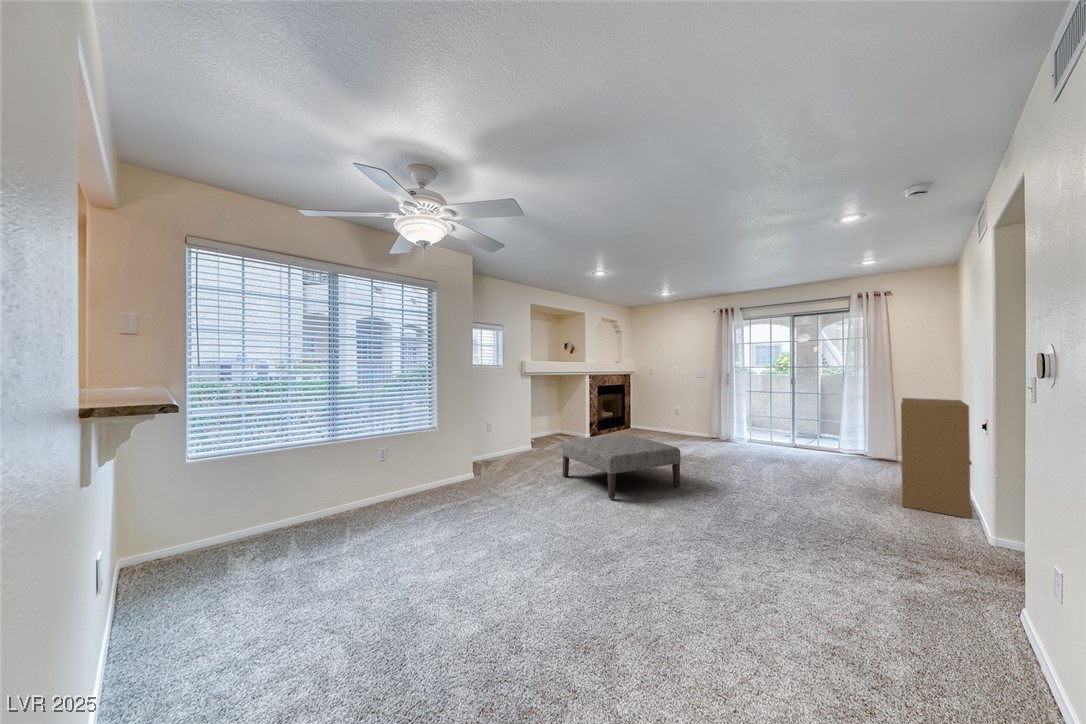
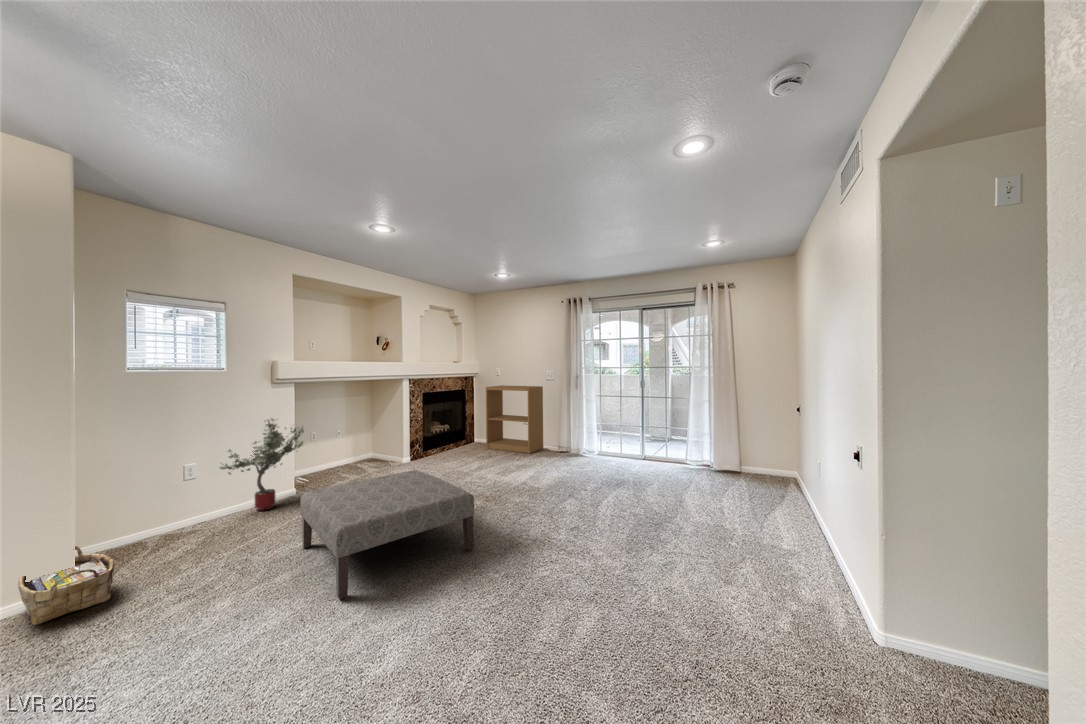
potted tree: none [496,397,538,458] -> present [219,418,304,511]
bookshelf: present [901,398,973,518] -> present [486,385,543,454]
woven basket: none [443,457,482,493] -> present [18,546,115,625]

